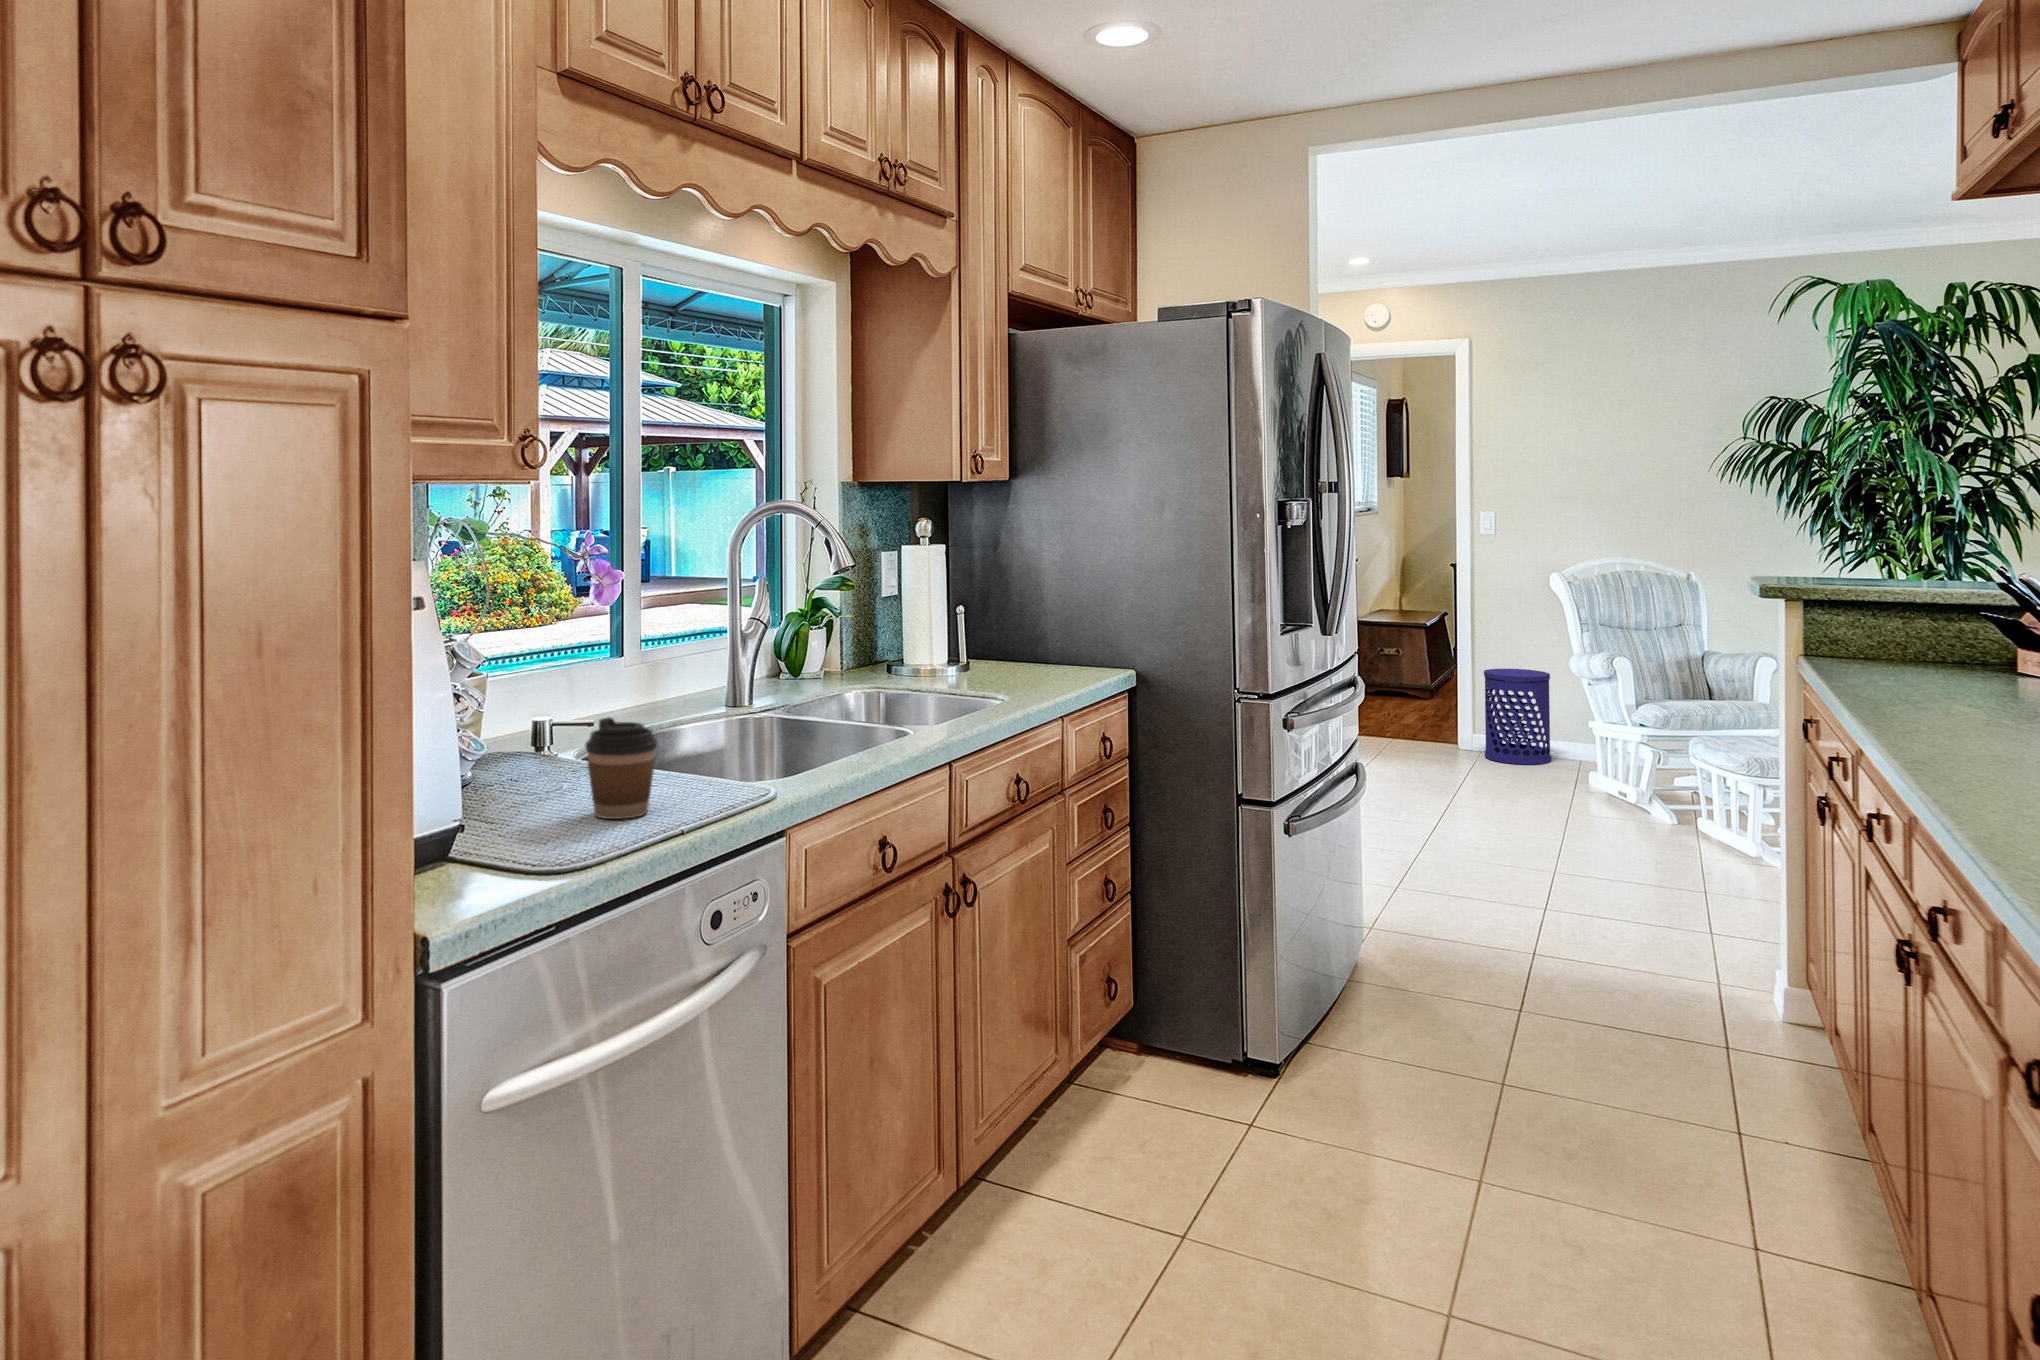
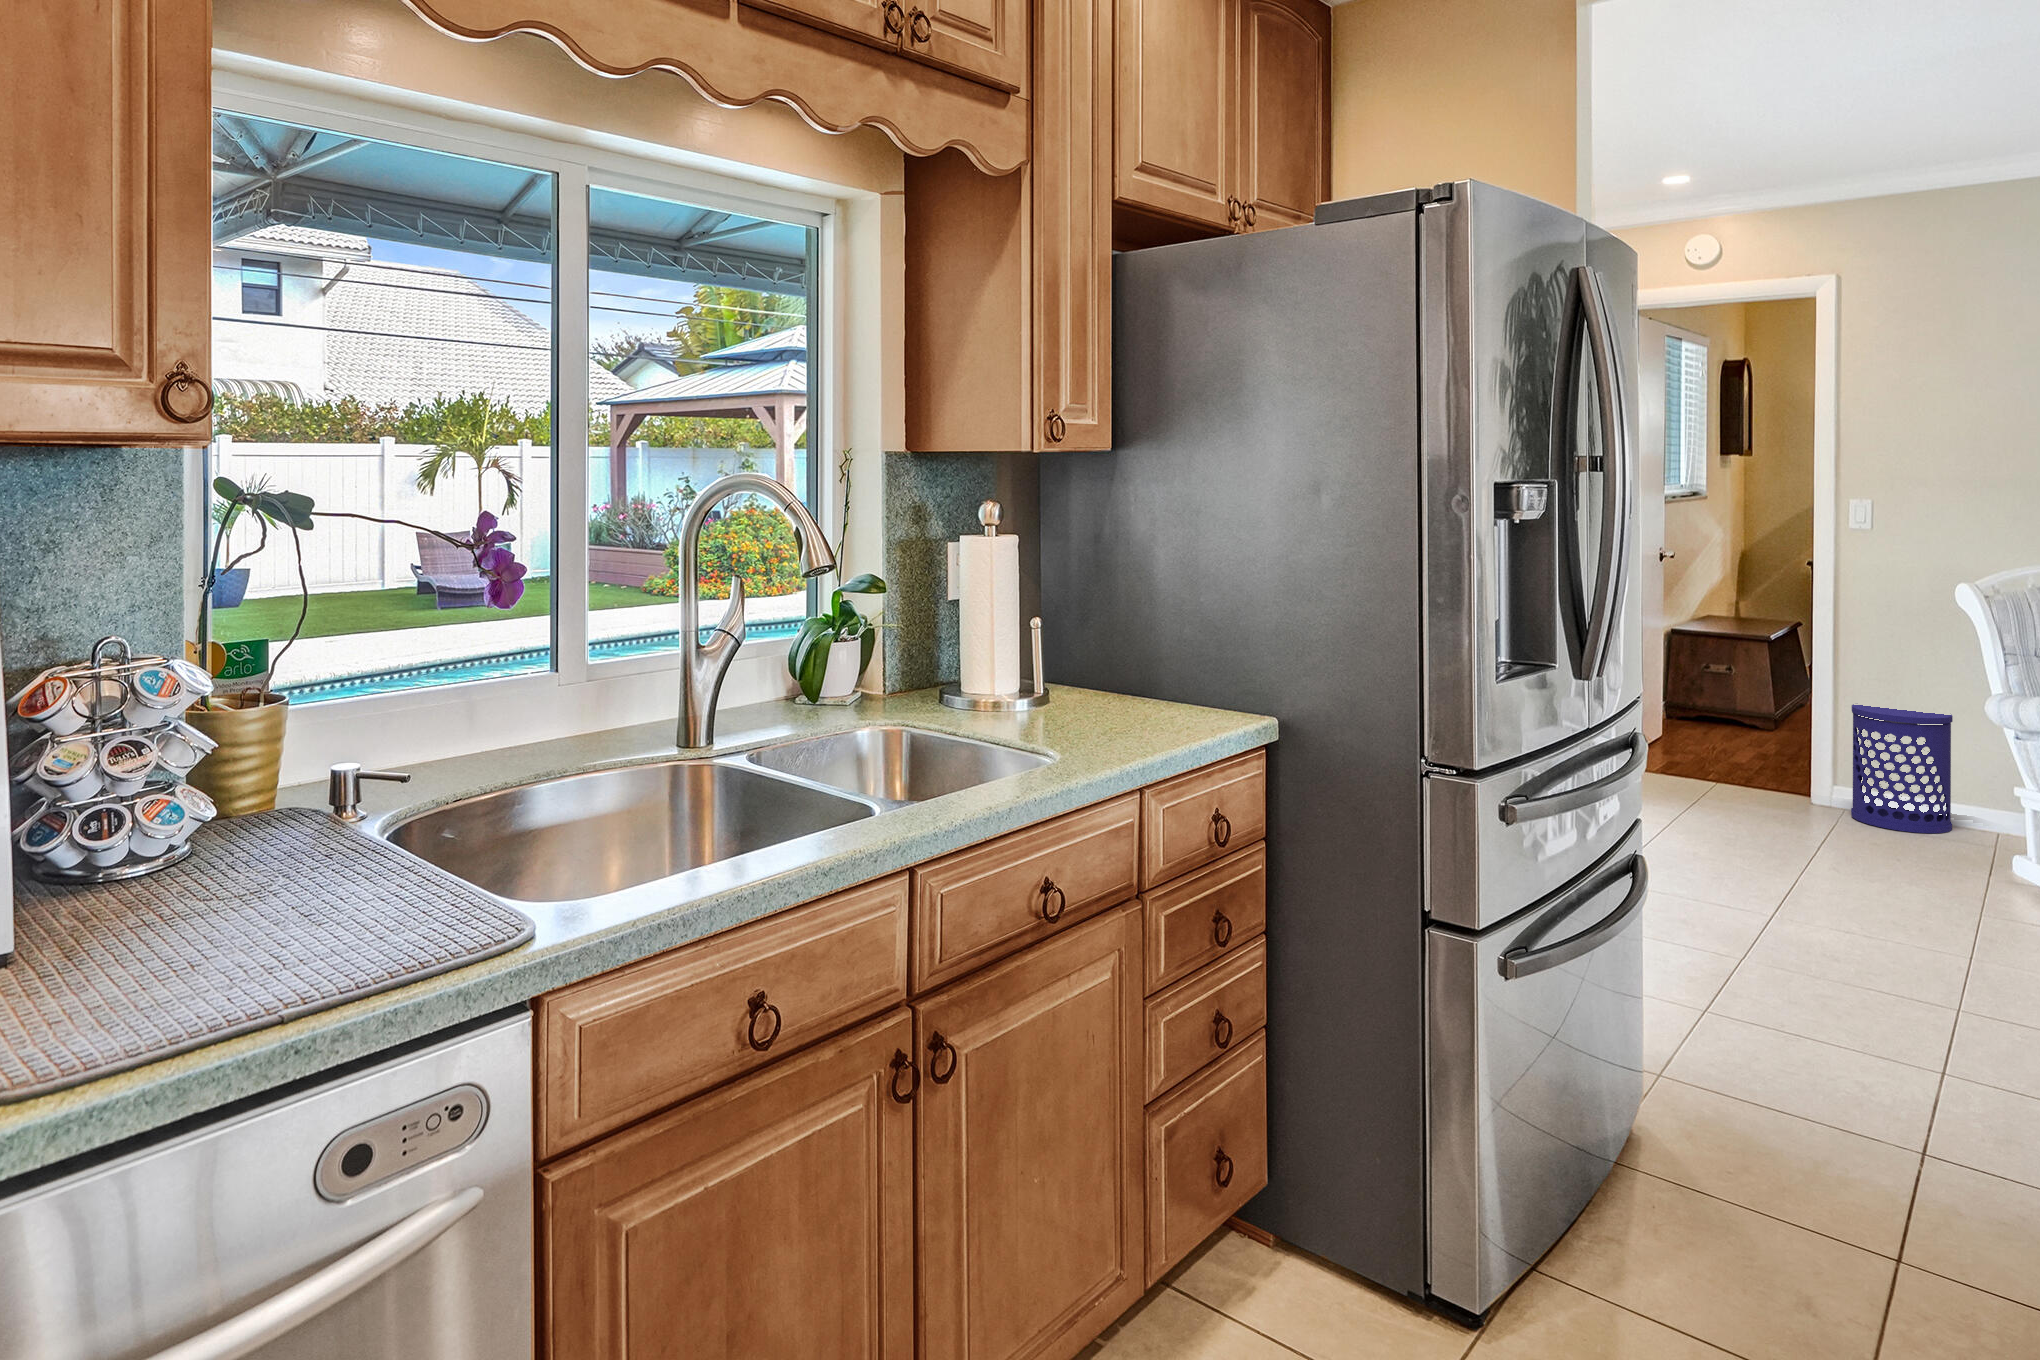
coffee cup: present [585,718,657,819] -> none [166,814,292,986]

